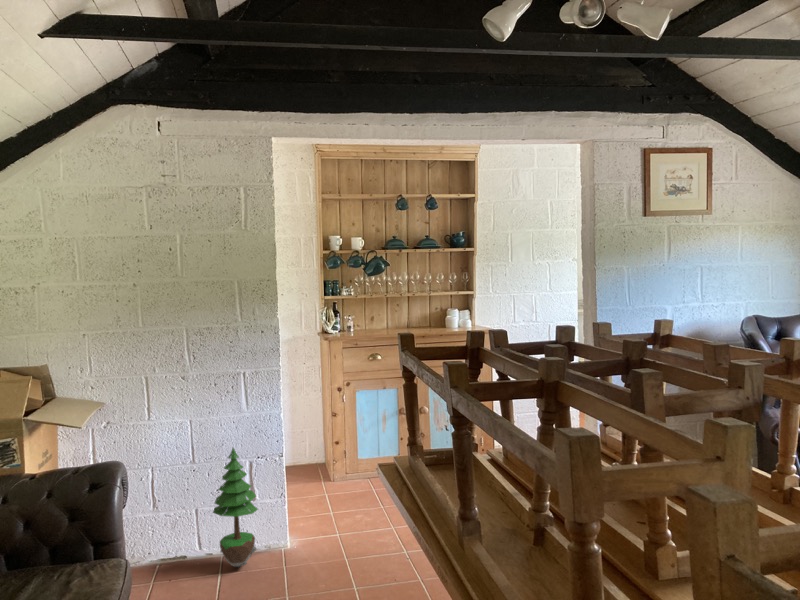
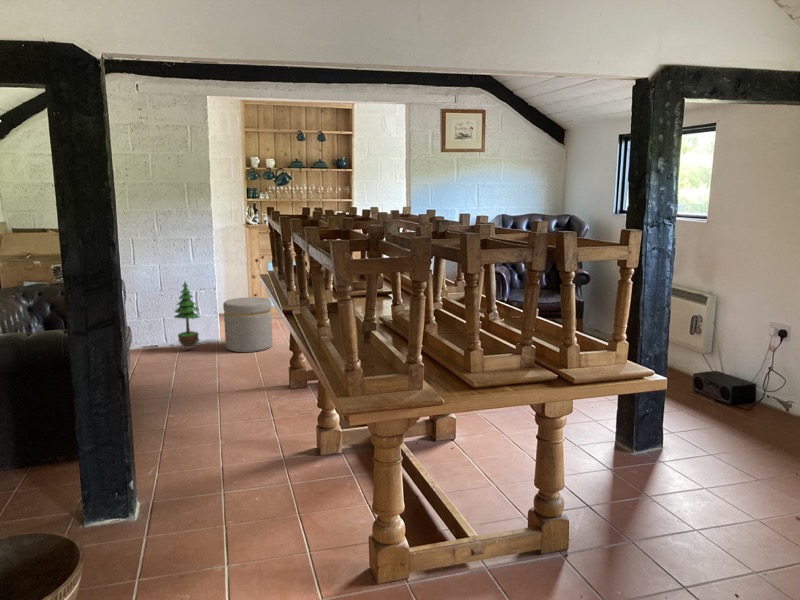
ottoman: none [298,466,380,575] -> present [223,297,273,352]

